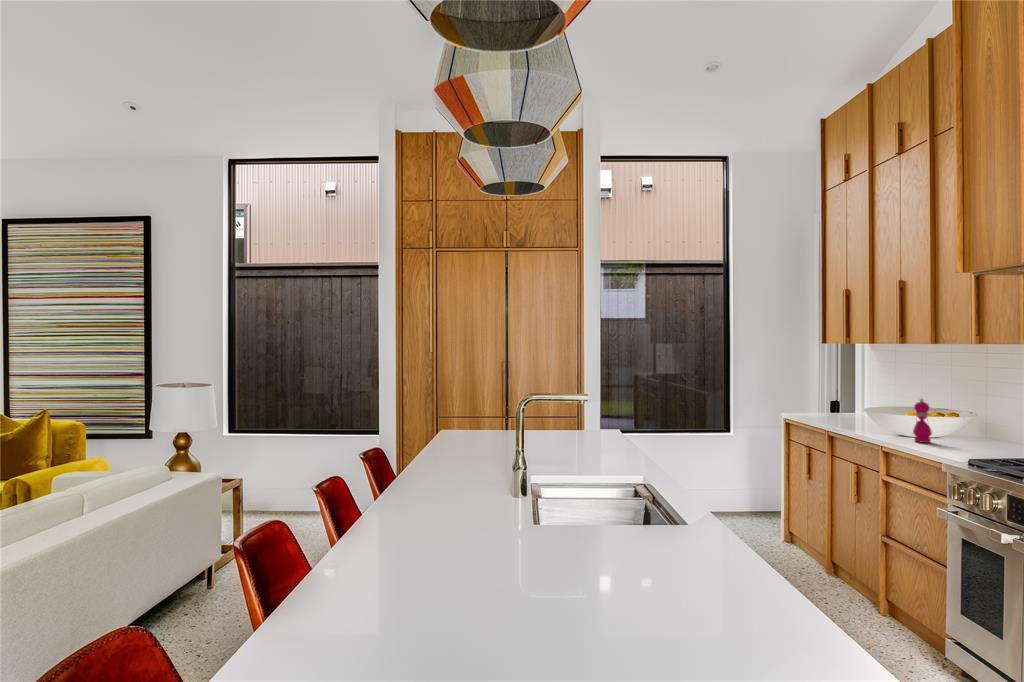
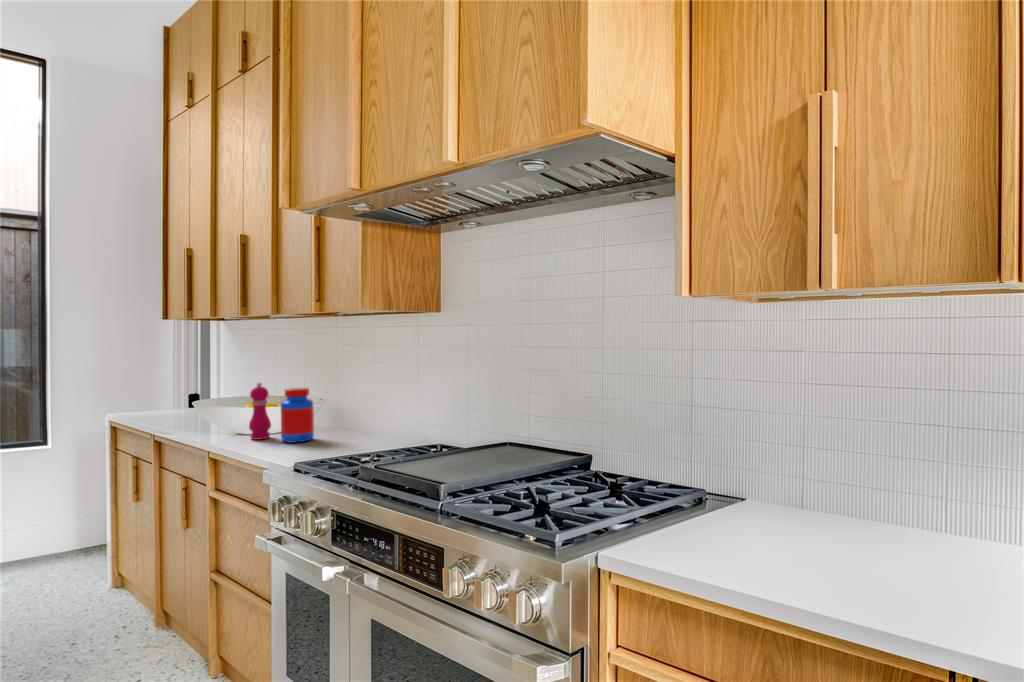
jar: none [943,405,974,449] -> present [281,388,314,443]

